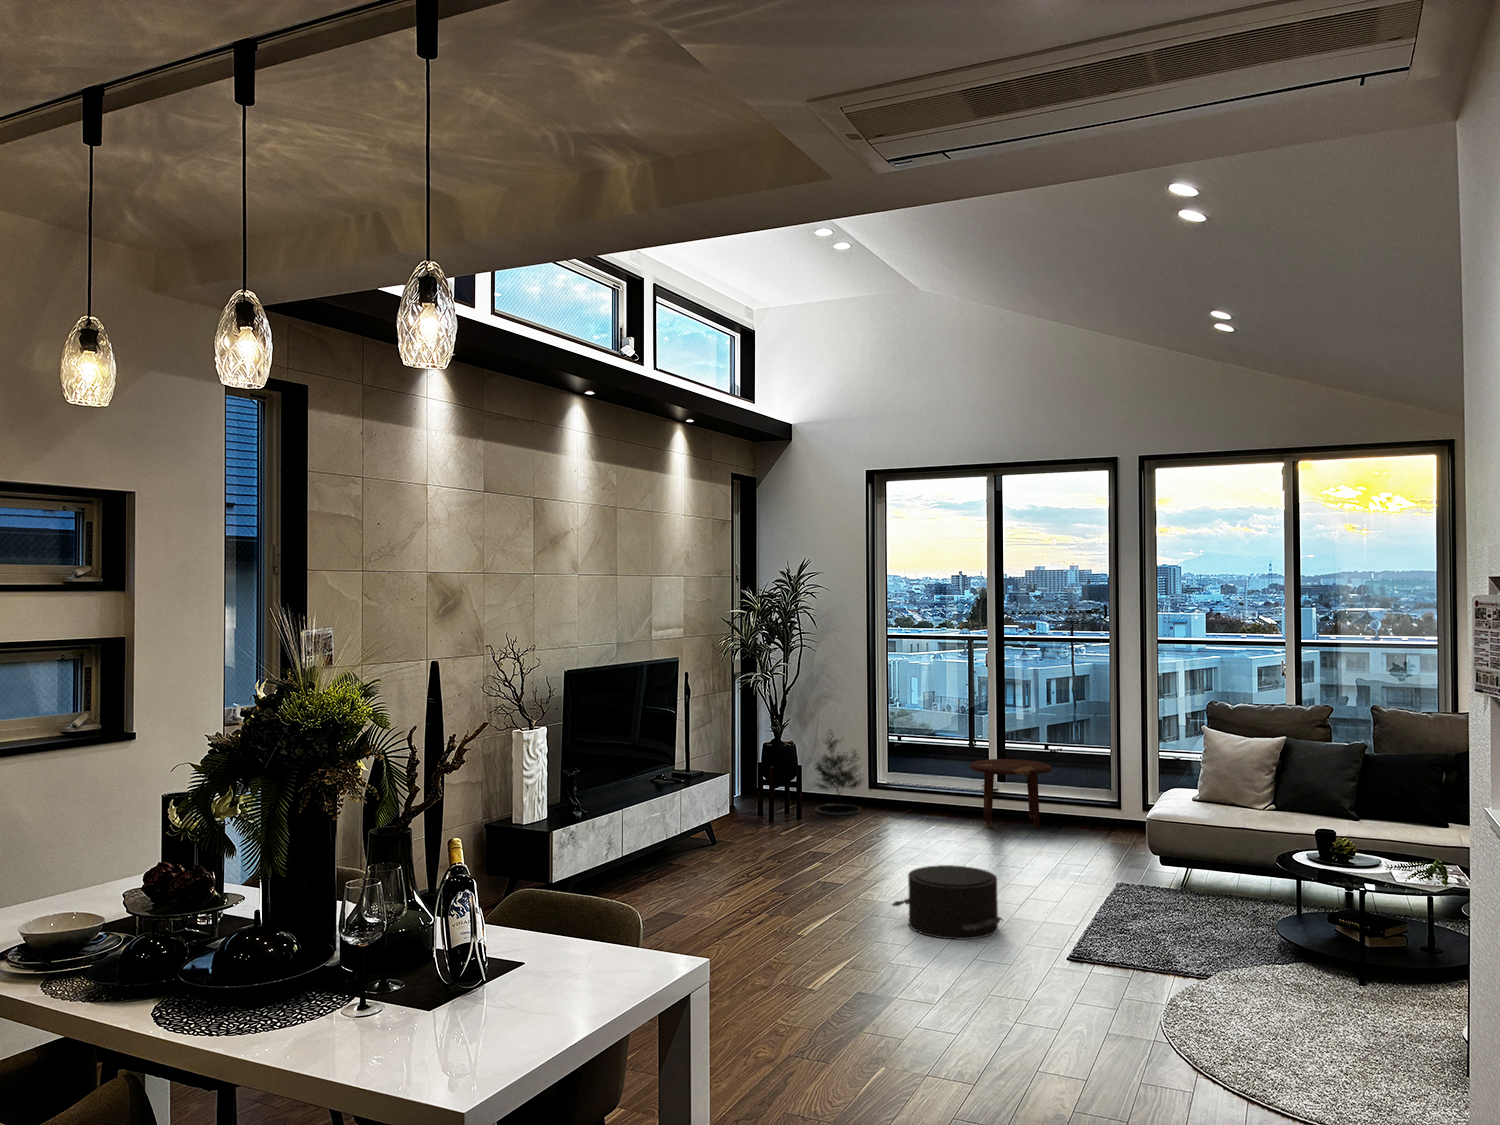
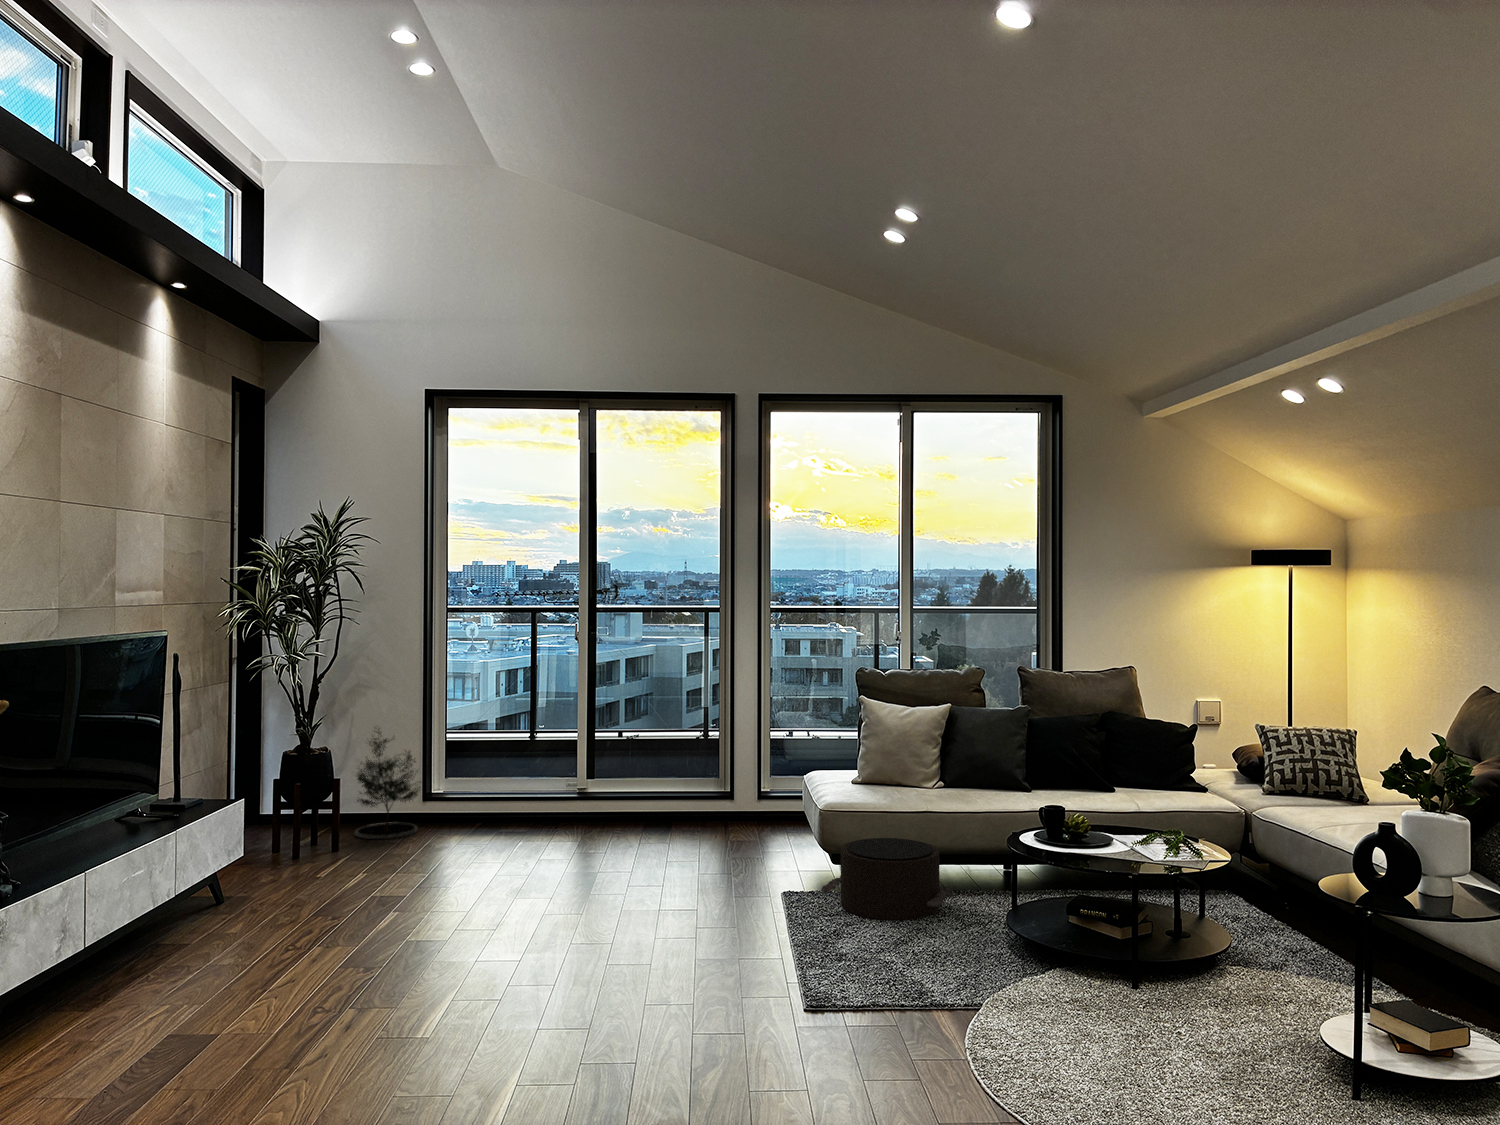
side table: present [969,759,1052,828] -> none [563,749,661,834]
pouf: present [892,865,1003,939] -> present [821,838,952,920]

